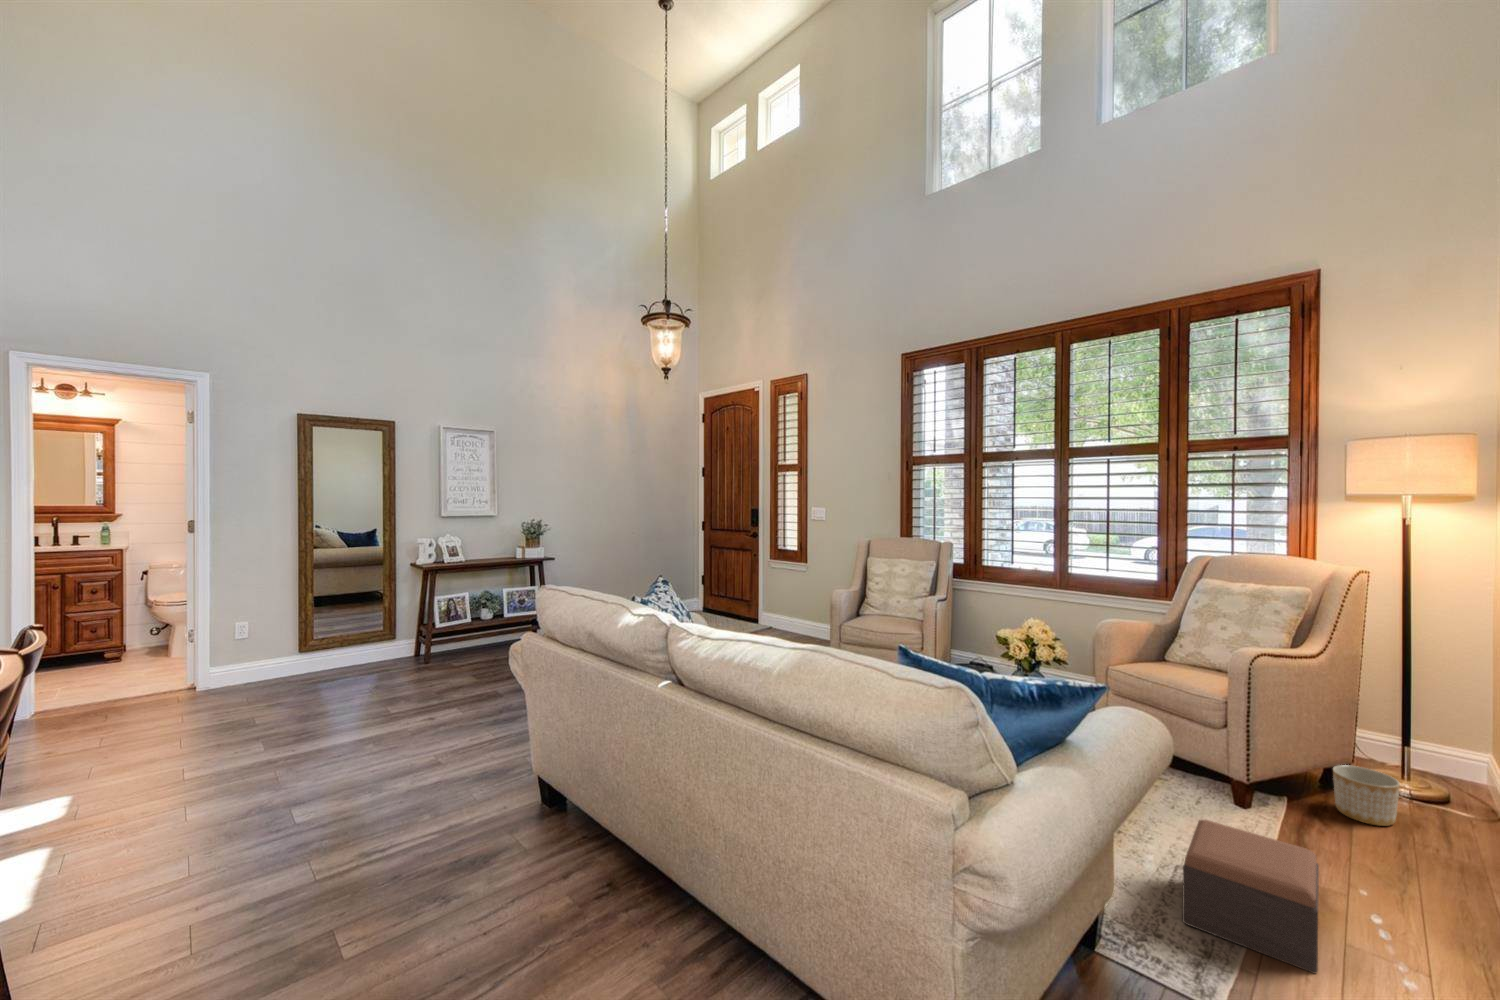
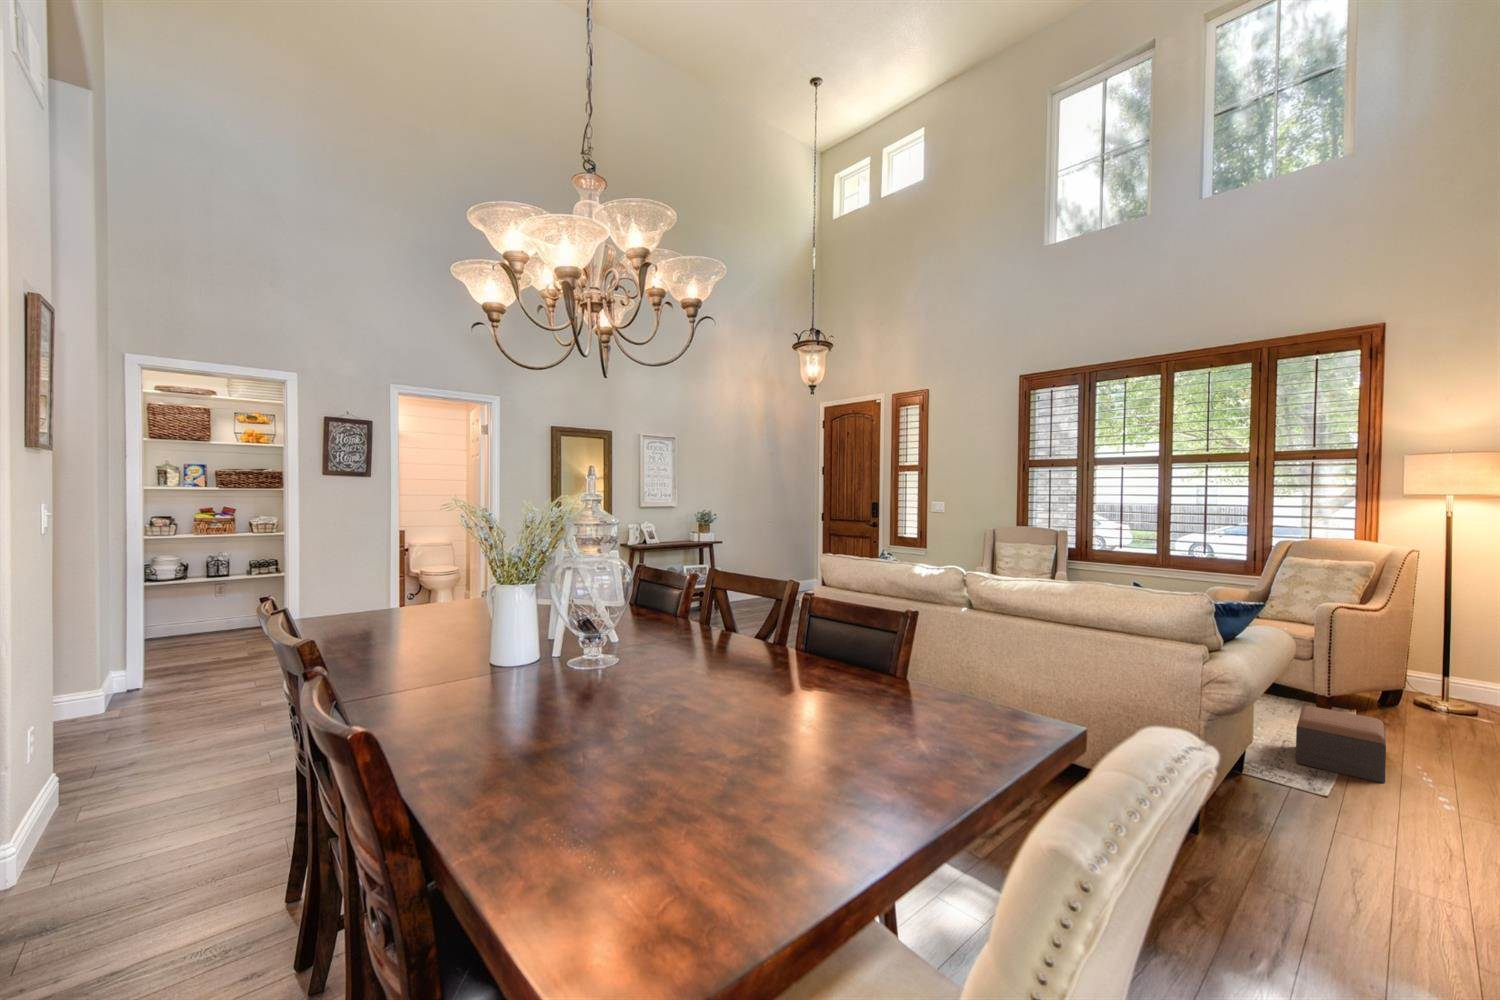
planter: present [1333,765,1400,826] -> none [1391,687,1440,725]

